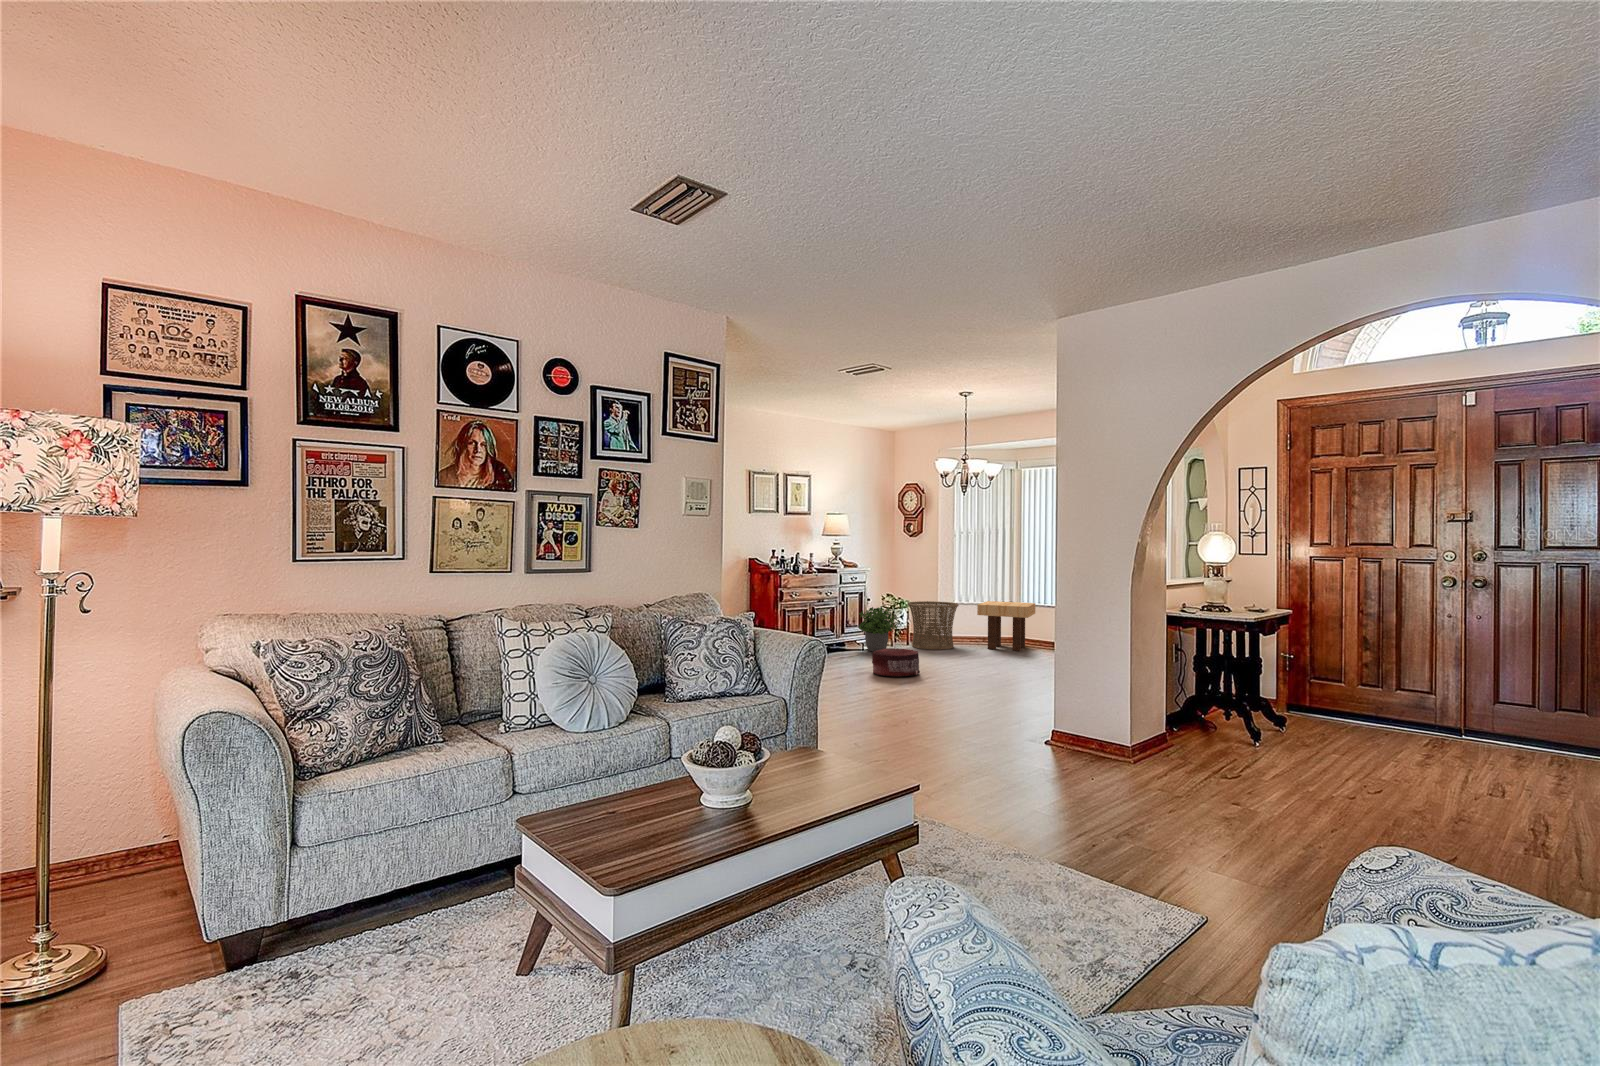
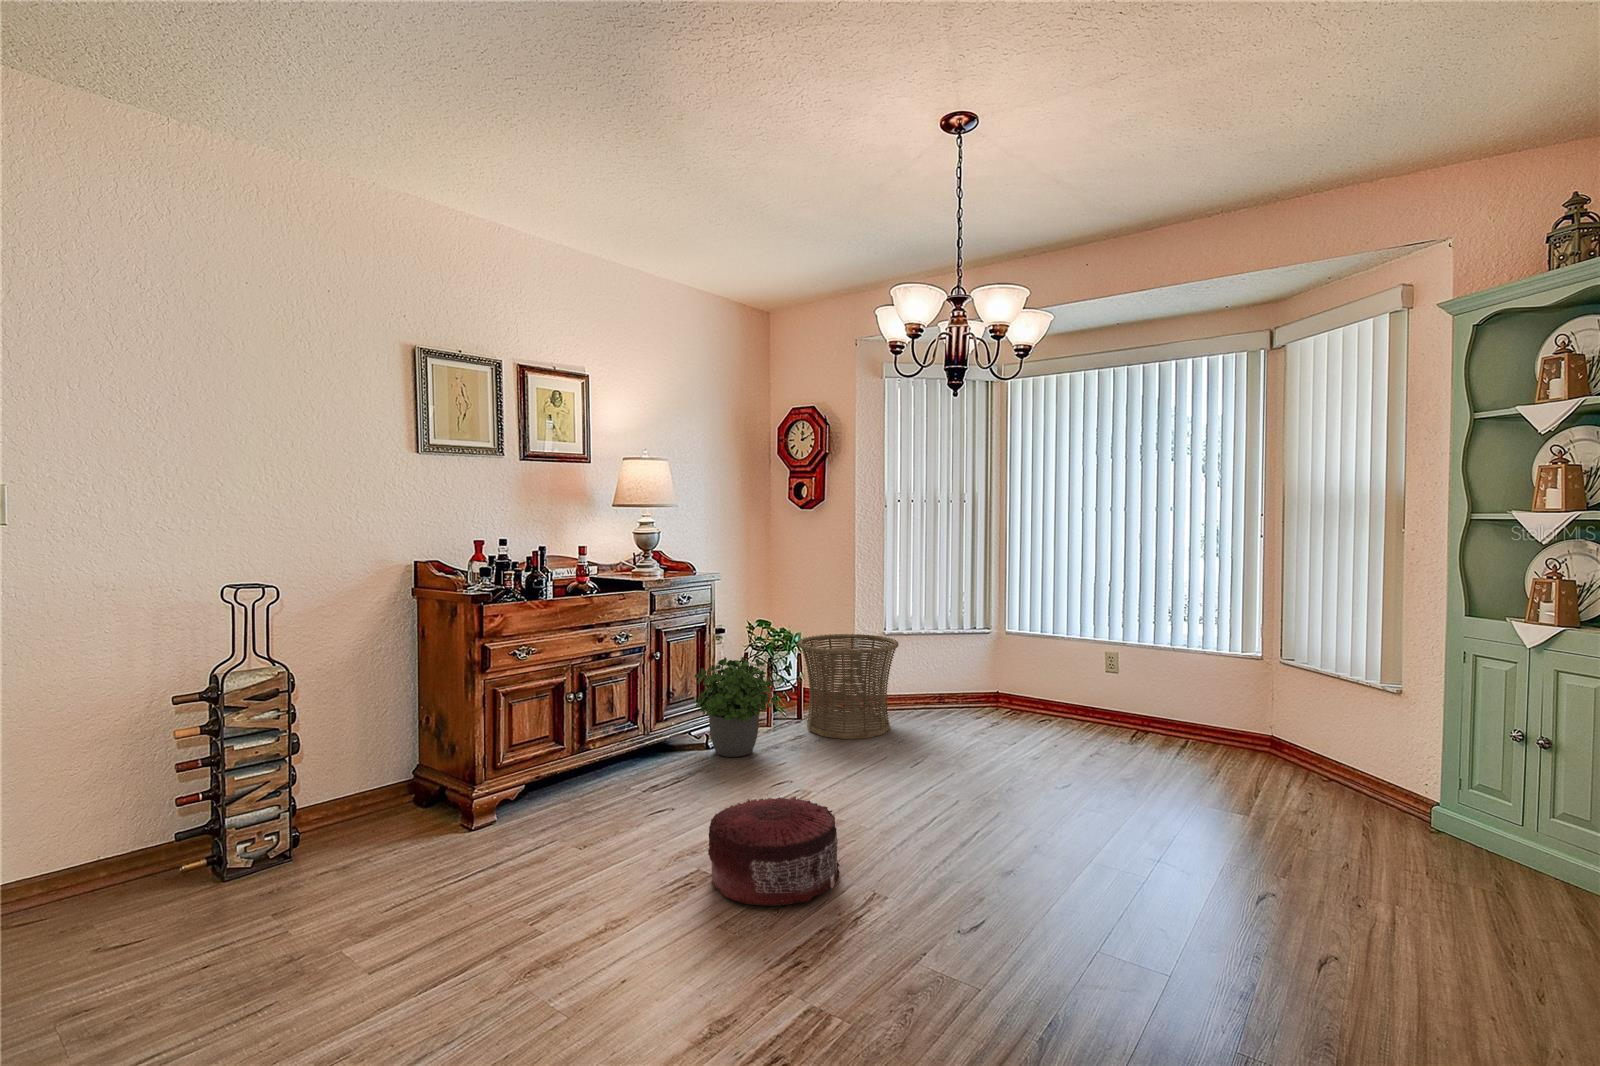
side table: present [977,601,1035,651] -> none [937,629,1041,735]

